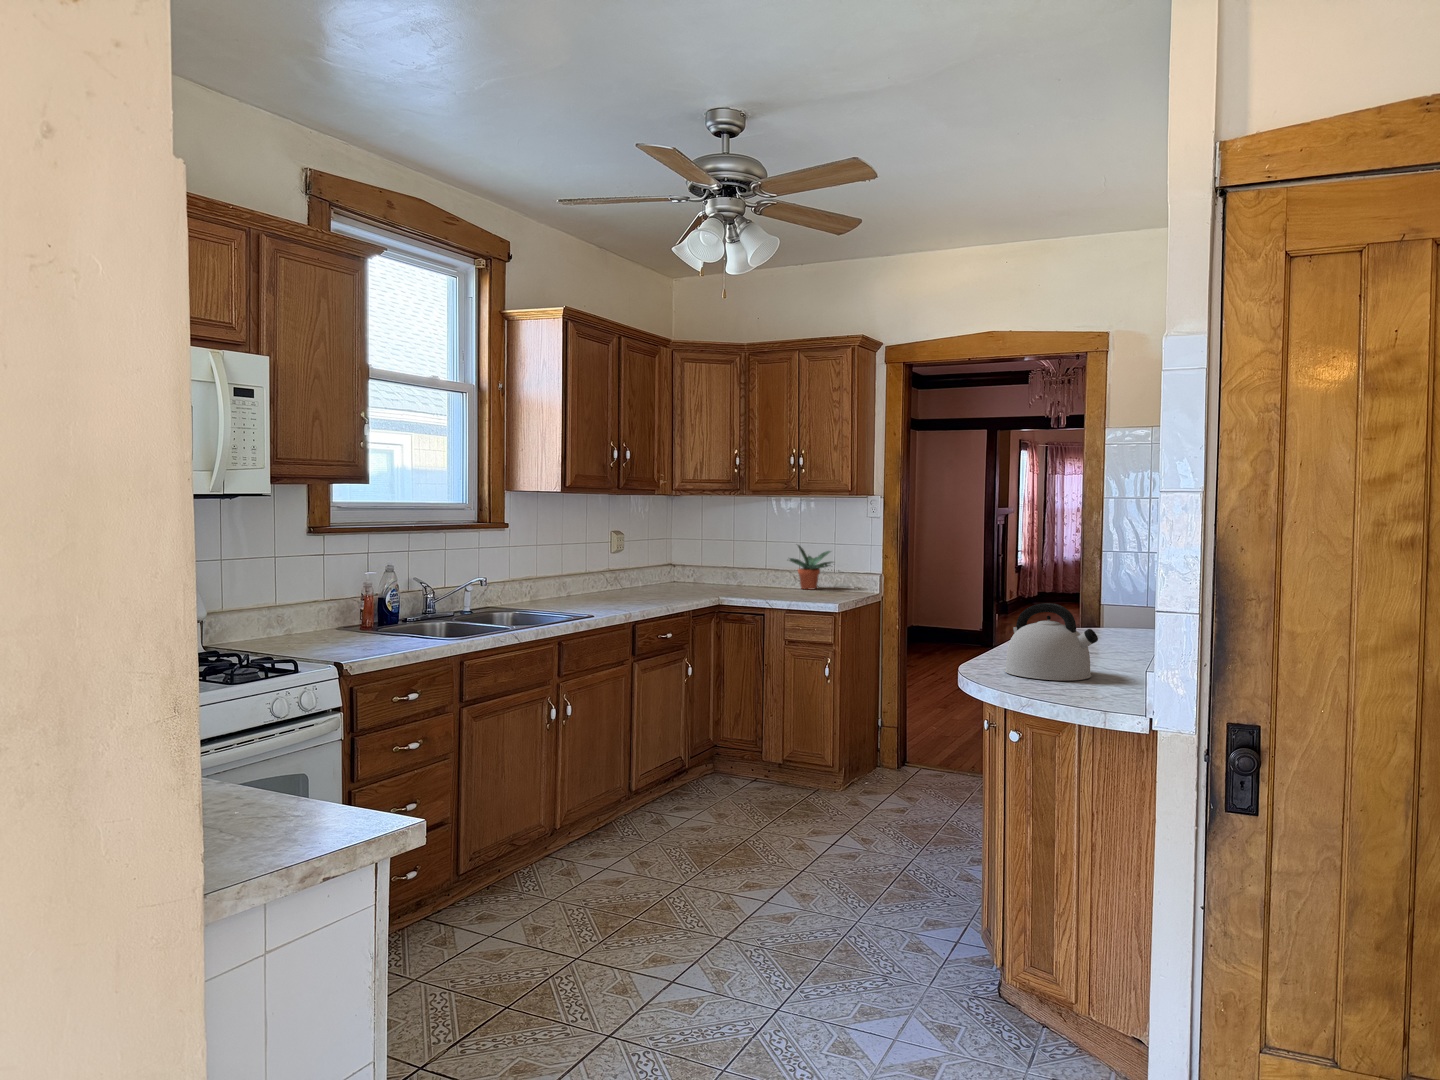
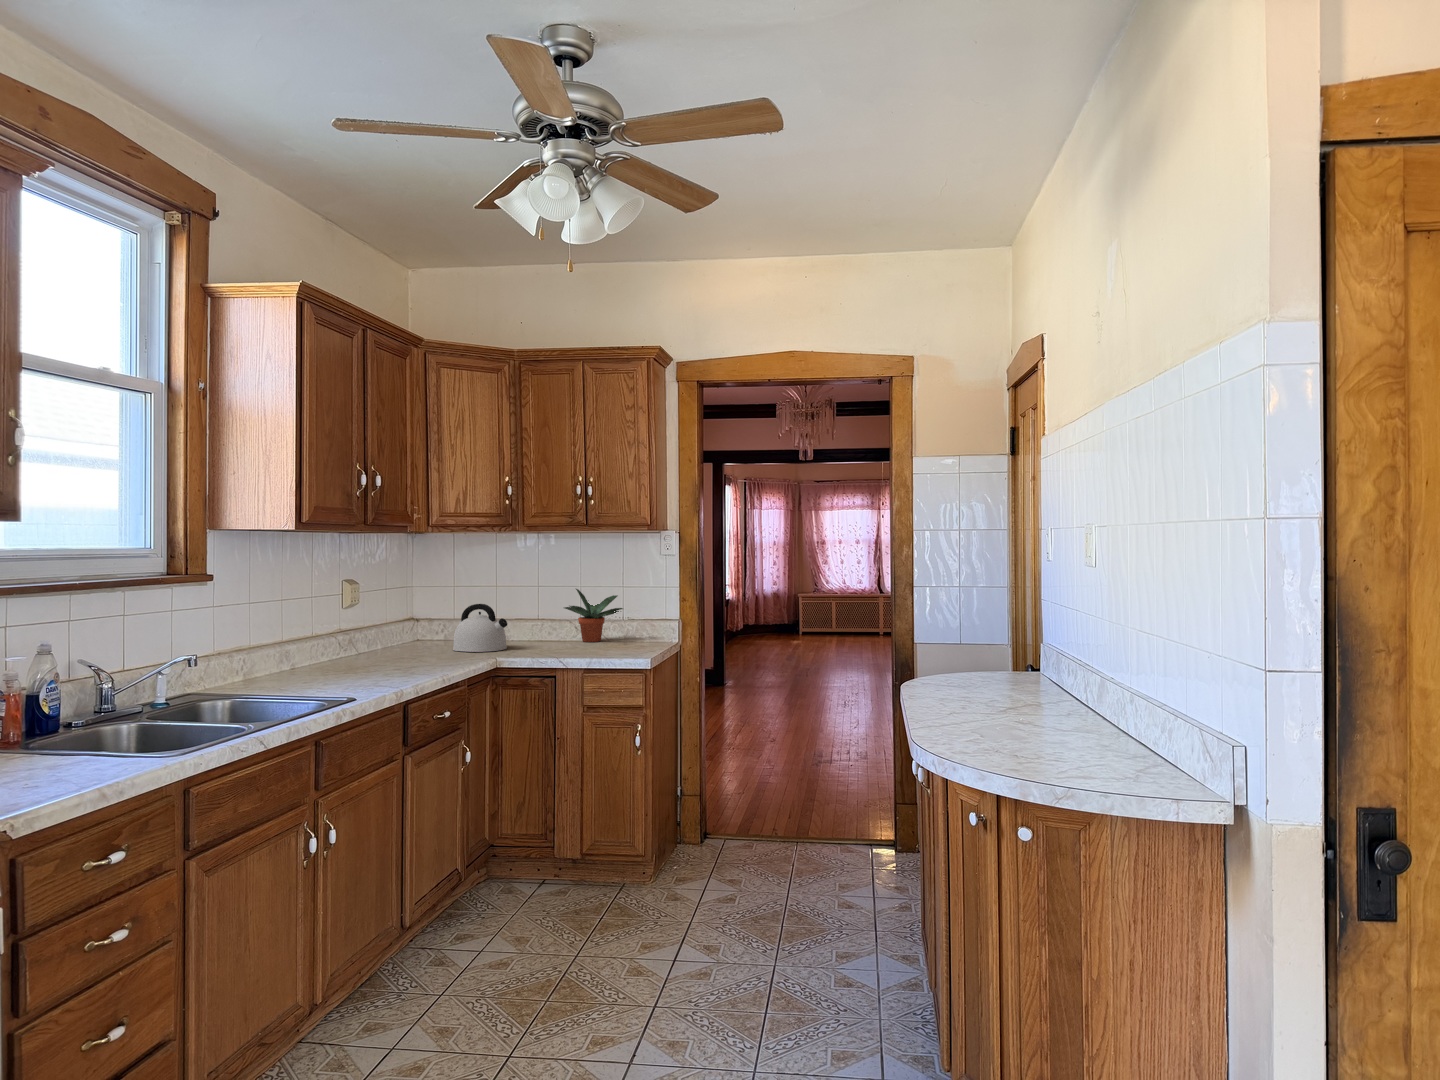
kettle: present [1005,603,1098,681] -> present [453,604,507,652]

